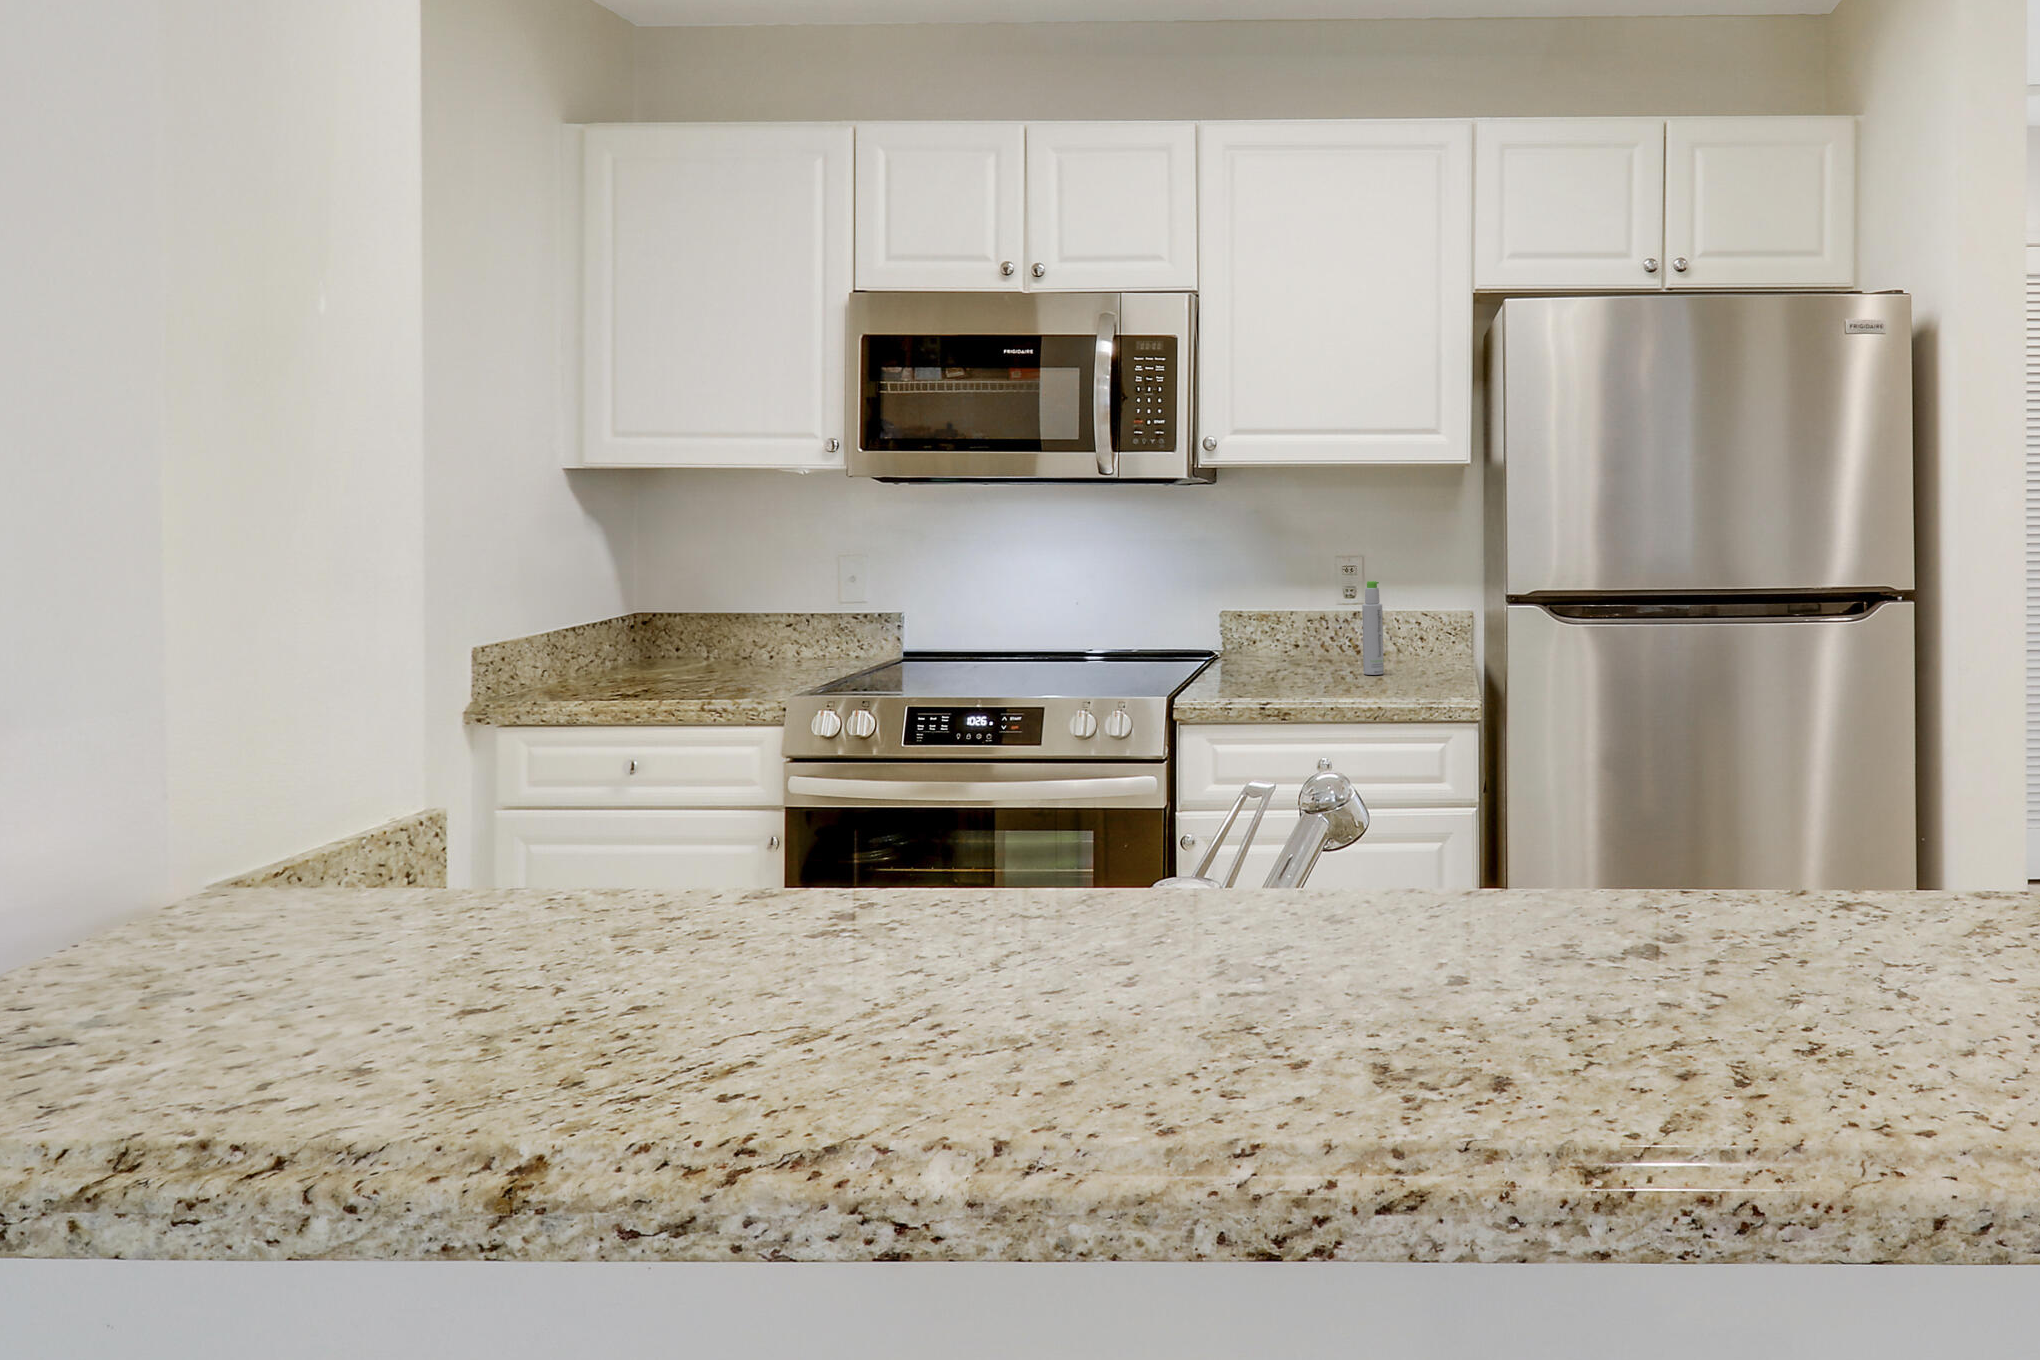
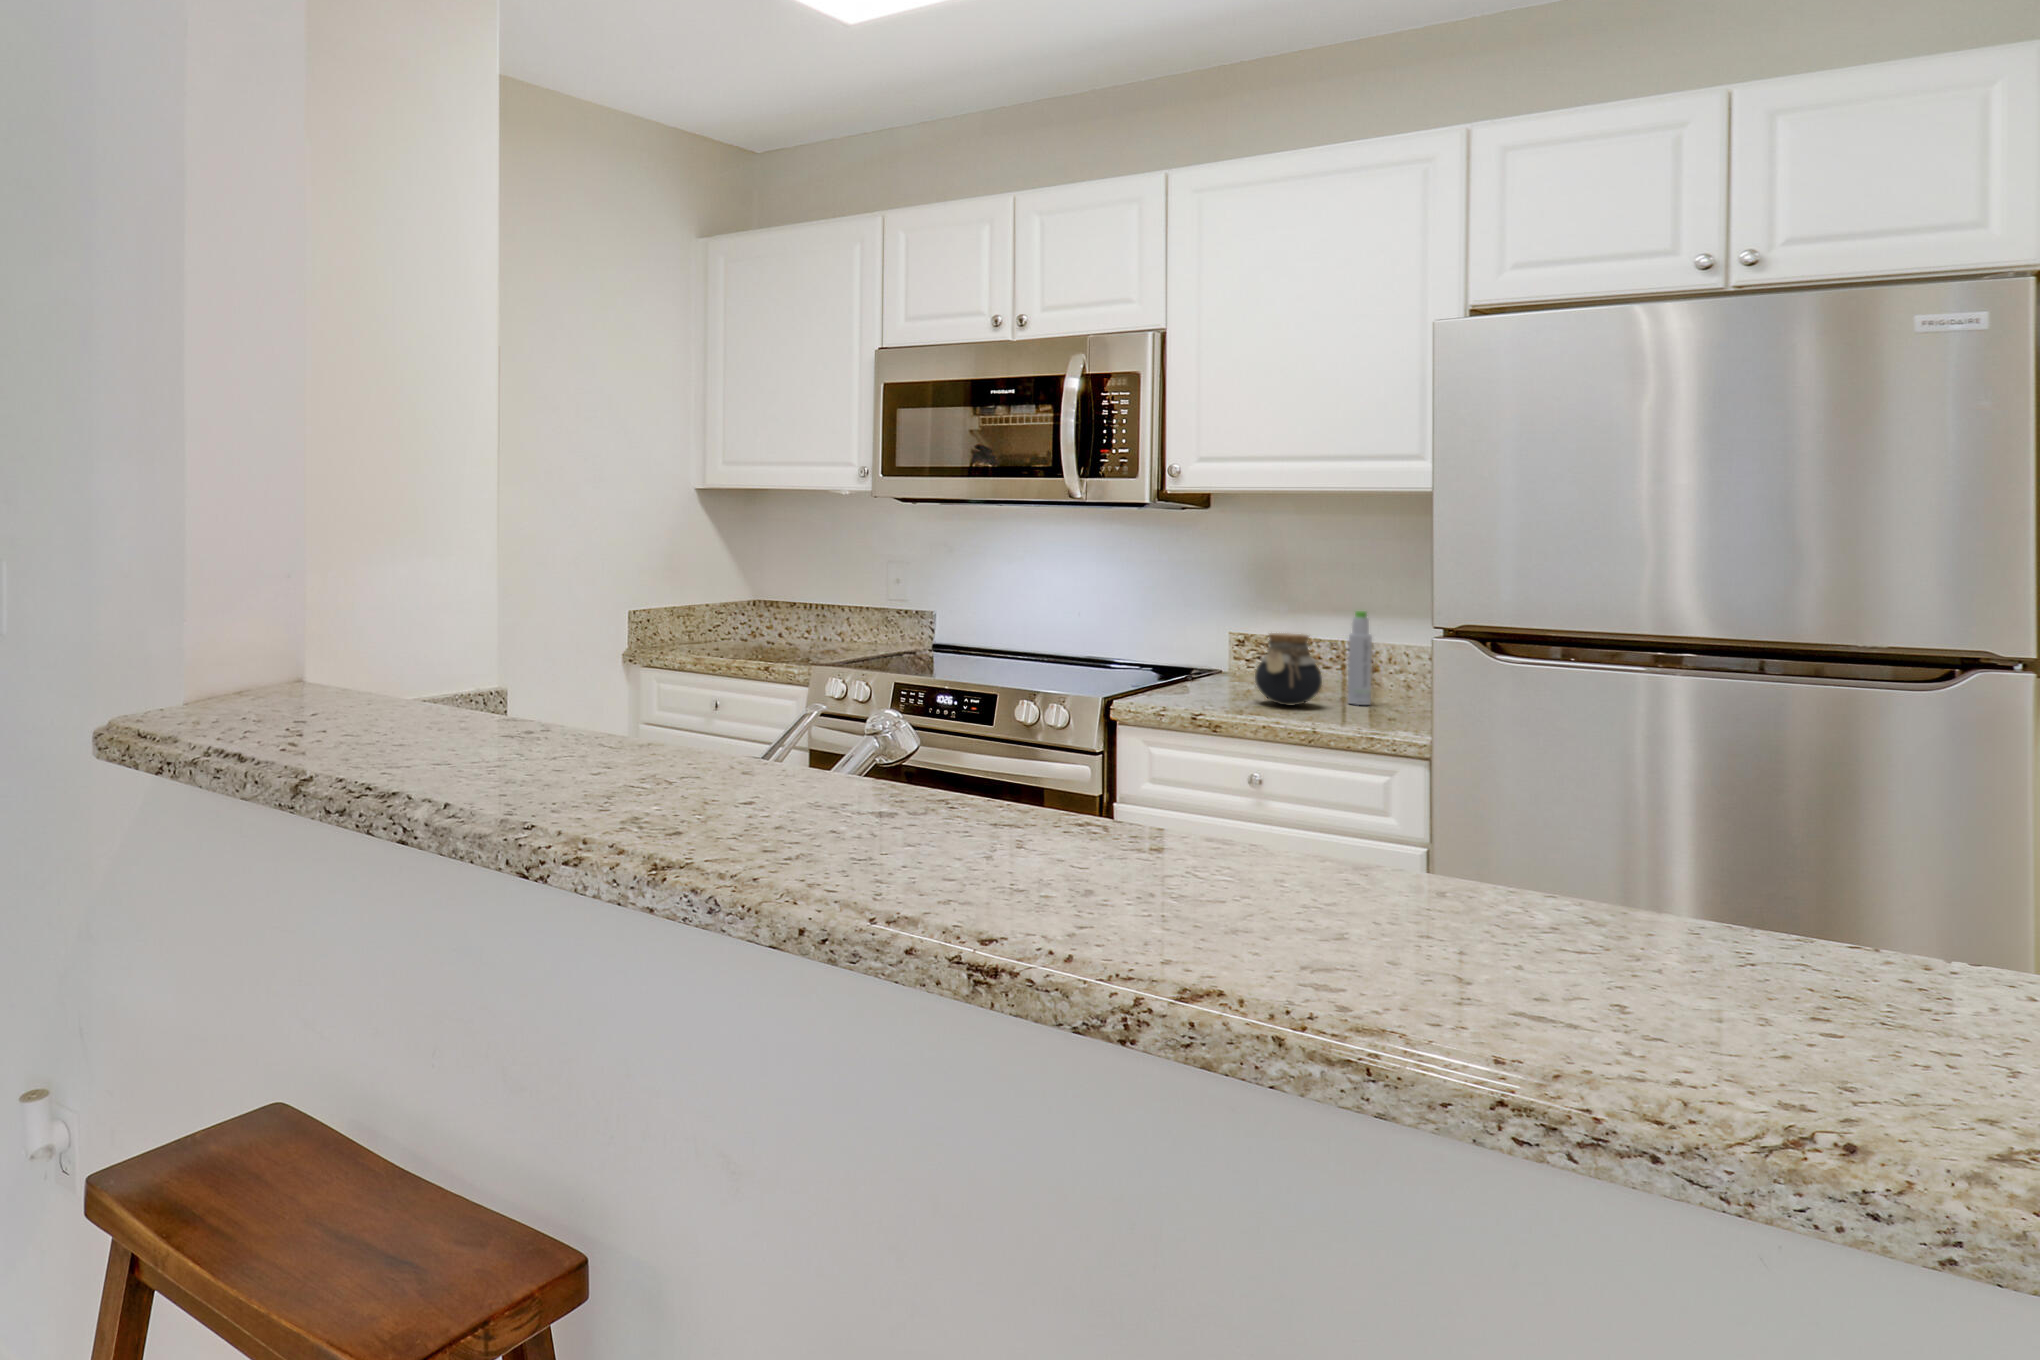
jar: none [1291,609,1352,683] -> present [1255,633,1322,706]

